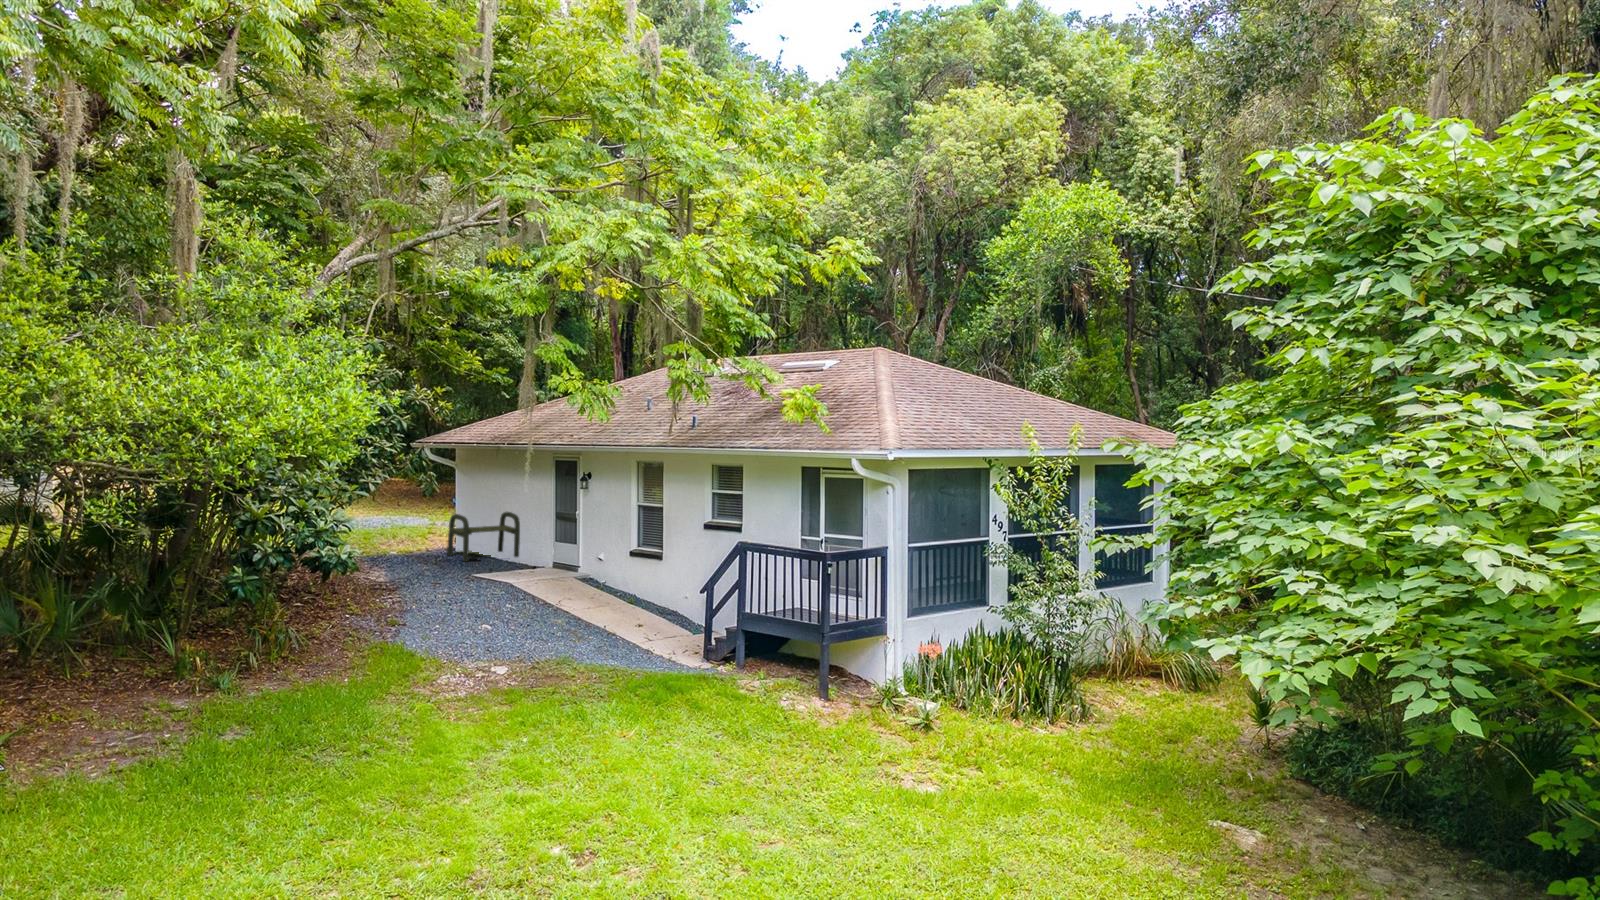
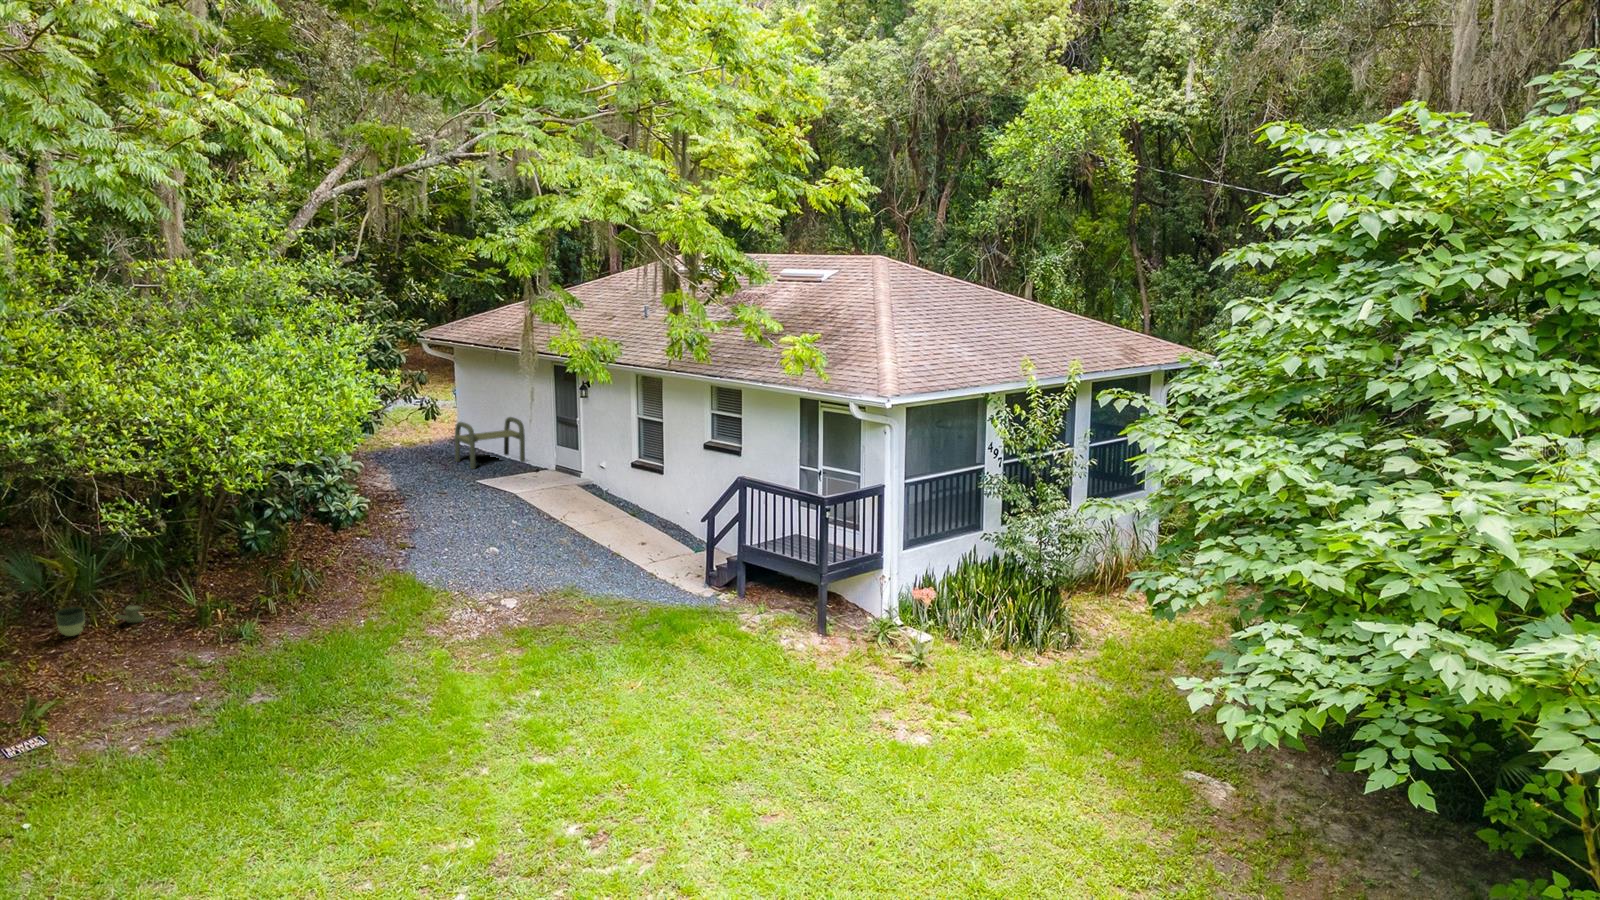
planter: none [25,654,56,684] -> present [56,607,85,636]
watering can: none [86,654,119,675] -> present [115,605,144,623]

